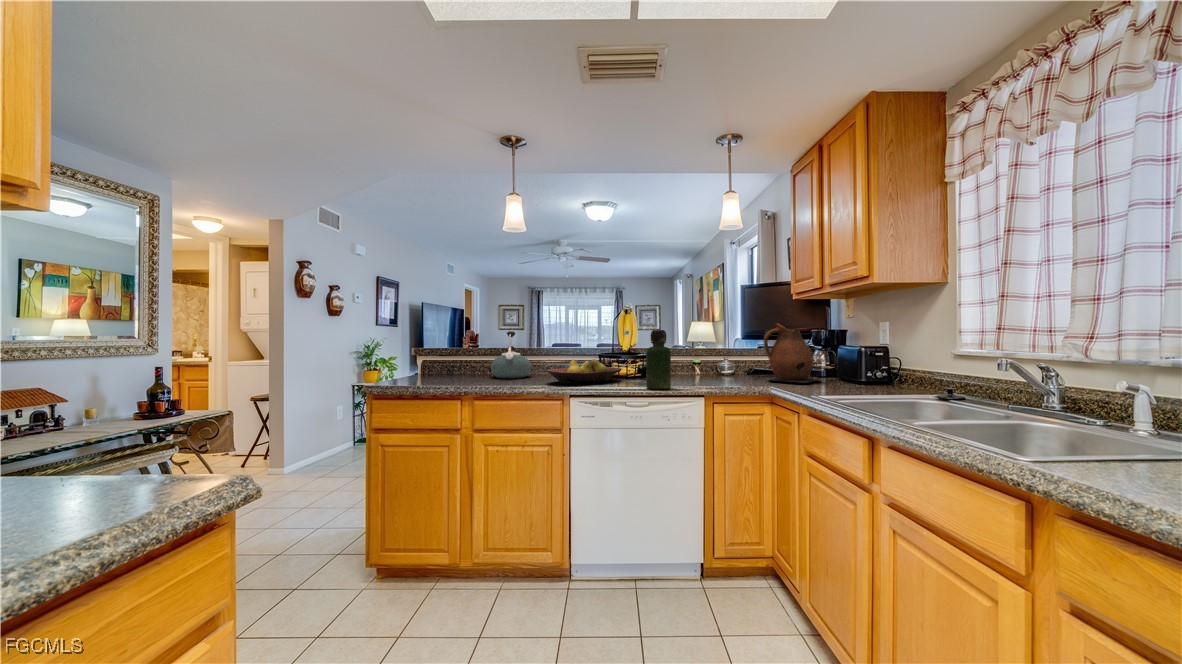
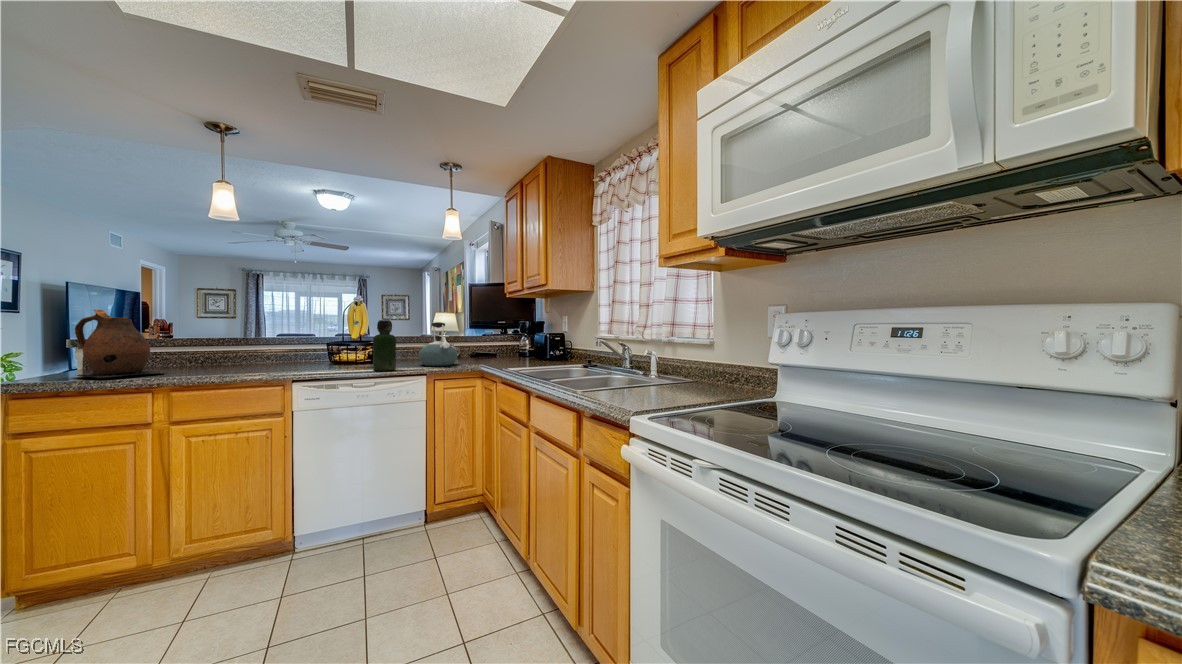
ceramic pitcher: present [764,323,821,383] -> present [75,310,165,379]
kettle: present [491,331,531,378] -> present [419,322,457,366]
fruit bowl: present [547,359,621,384] -> none [266,347,351,370]

